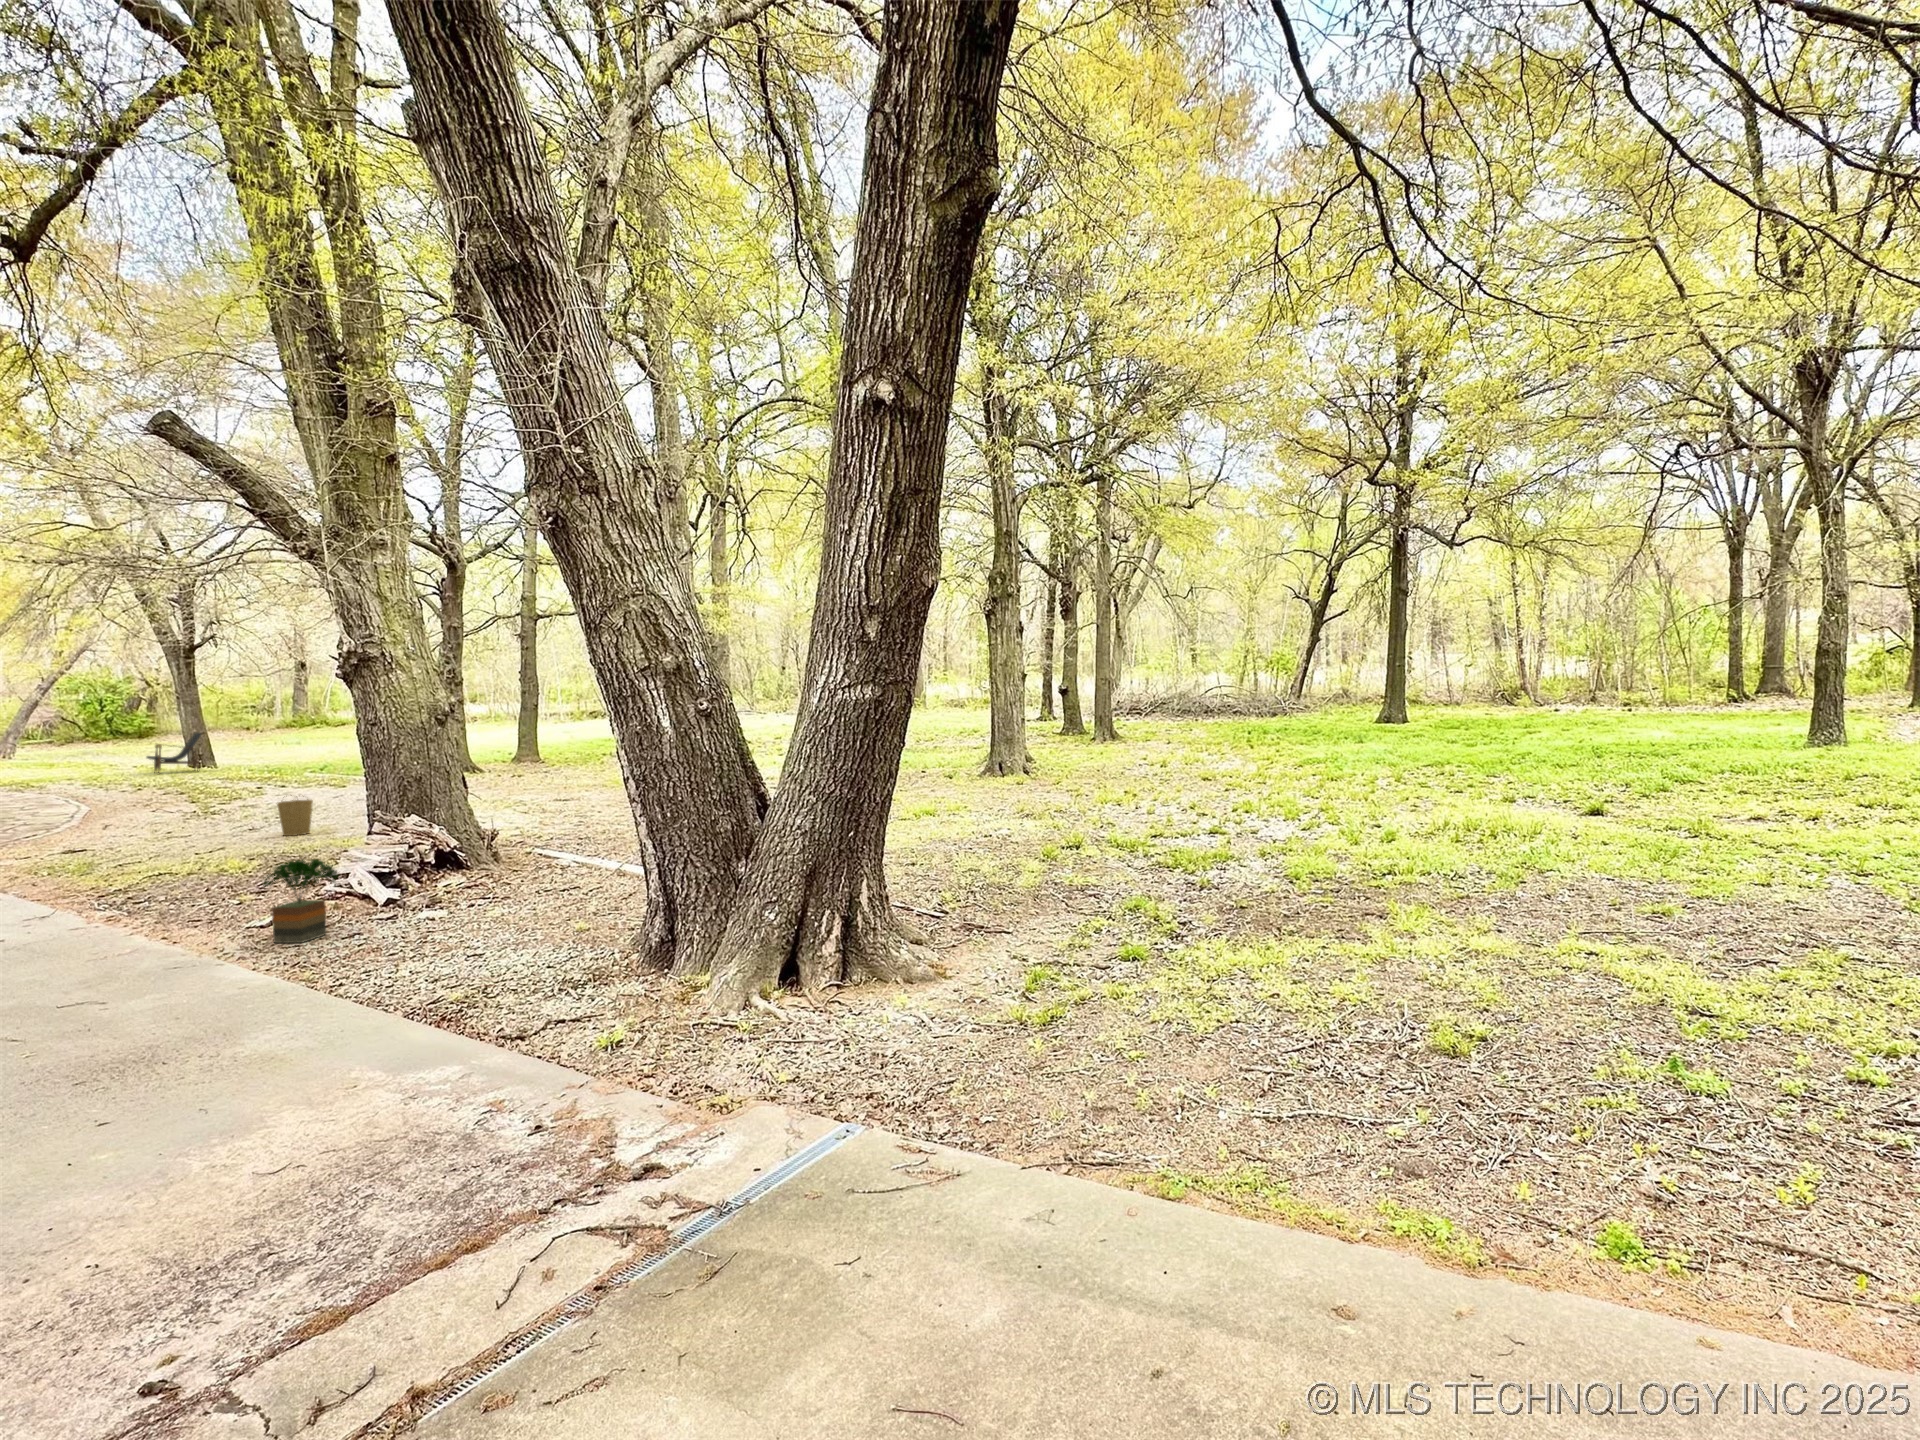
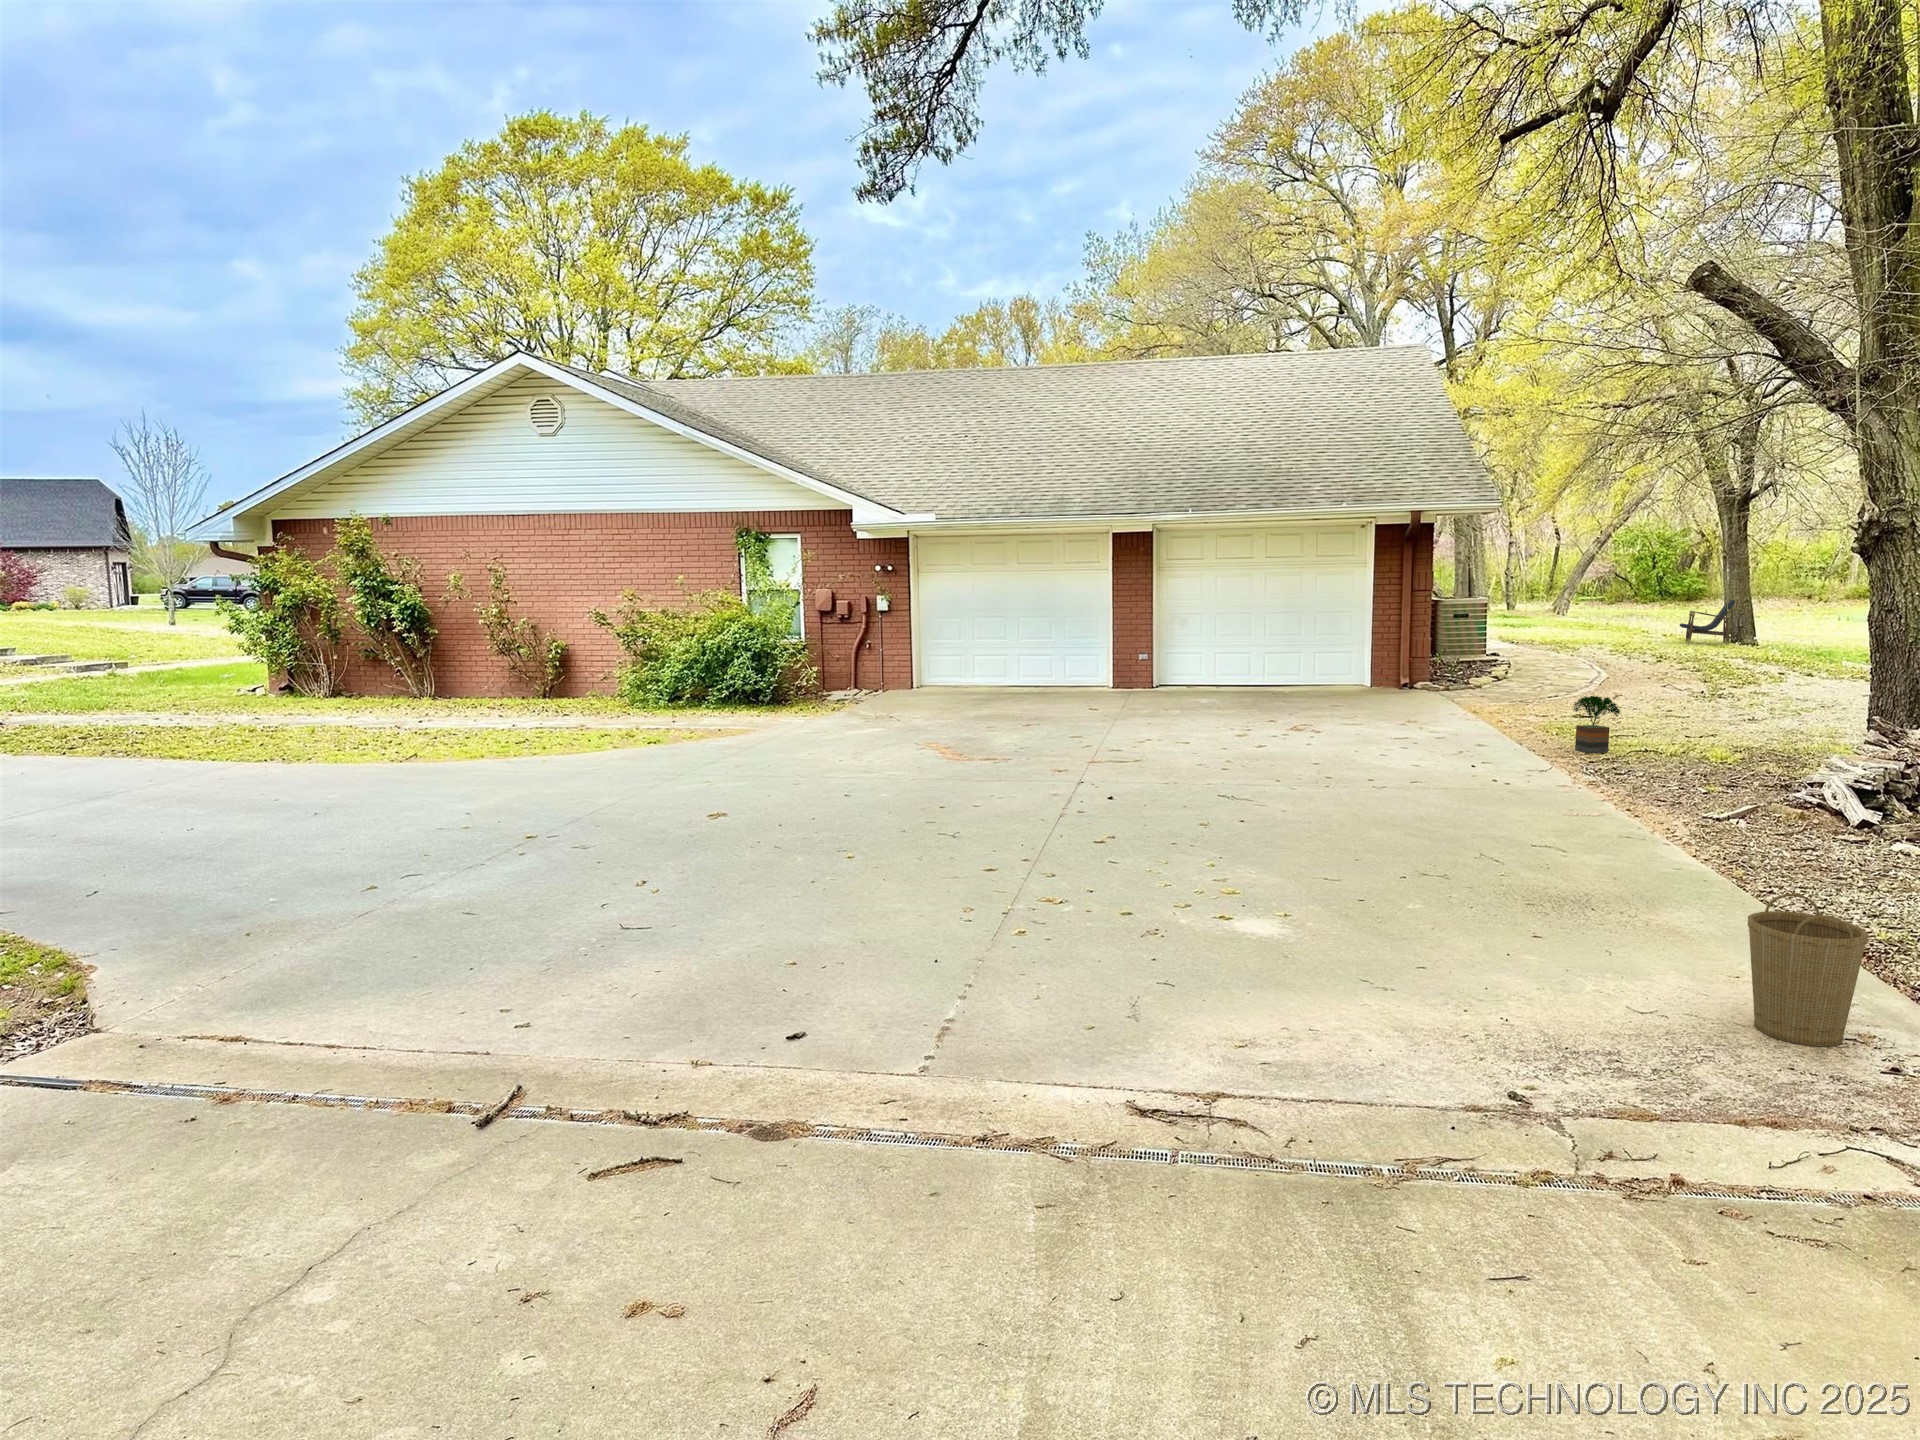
basket: present [277,795,313,836] -> present [1748,894,1868,1047]
potted tree: present [263,859,338,943] -> present [1573,696,1620,753]

